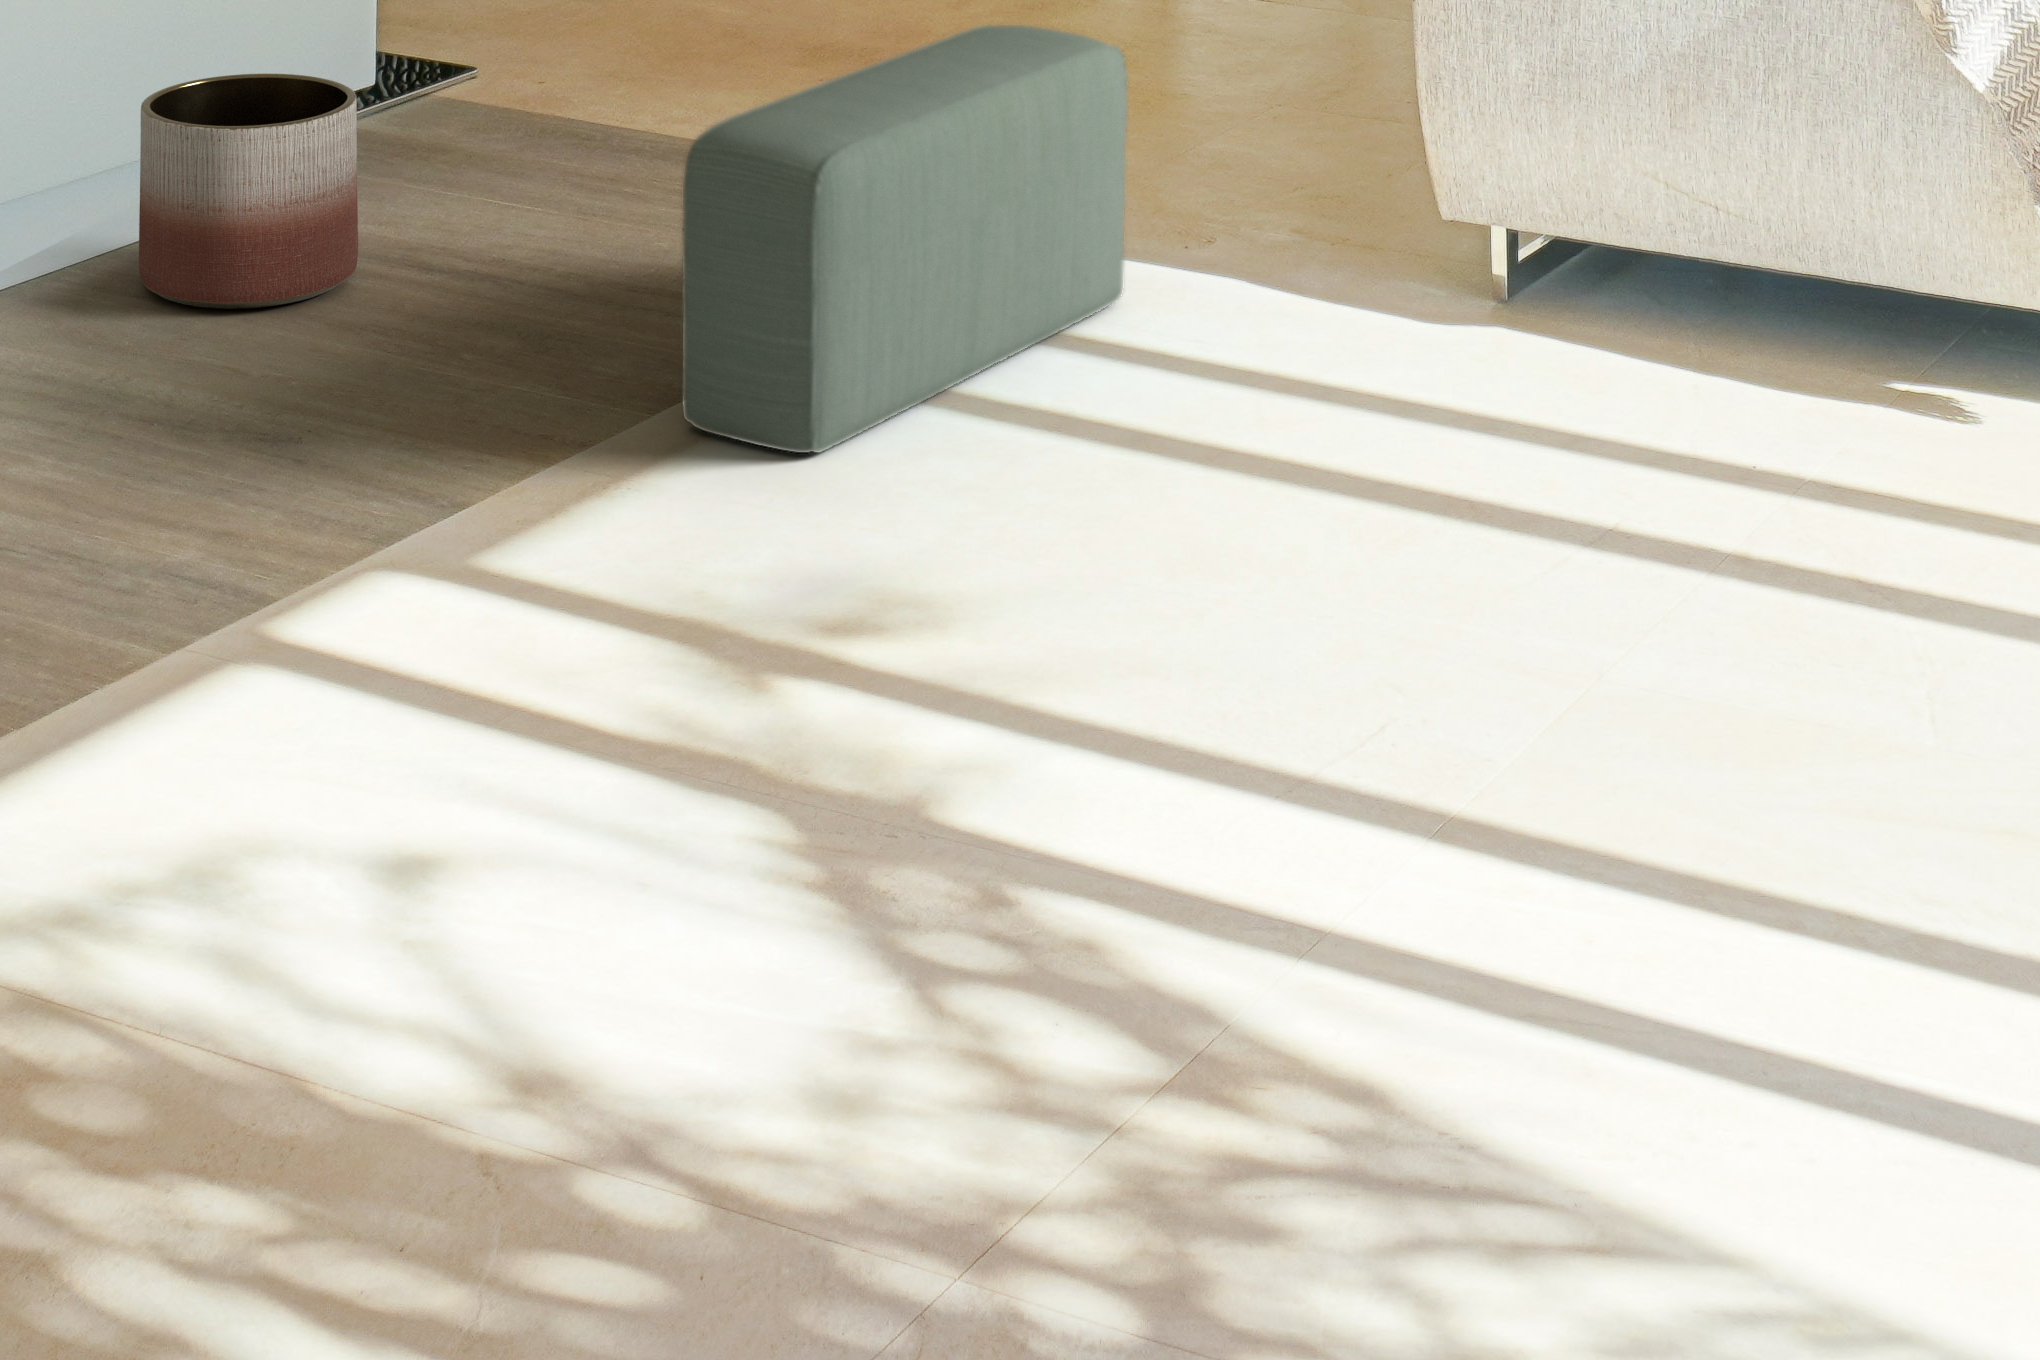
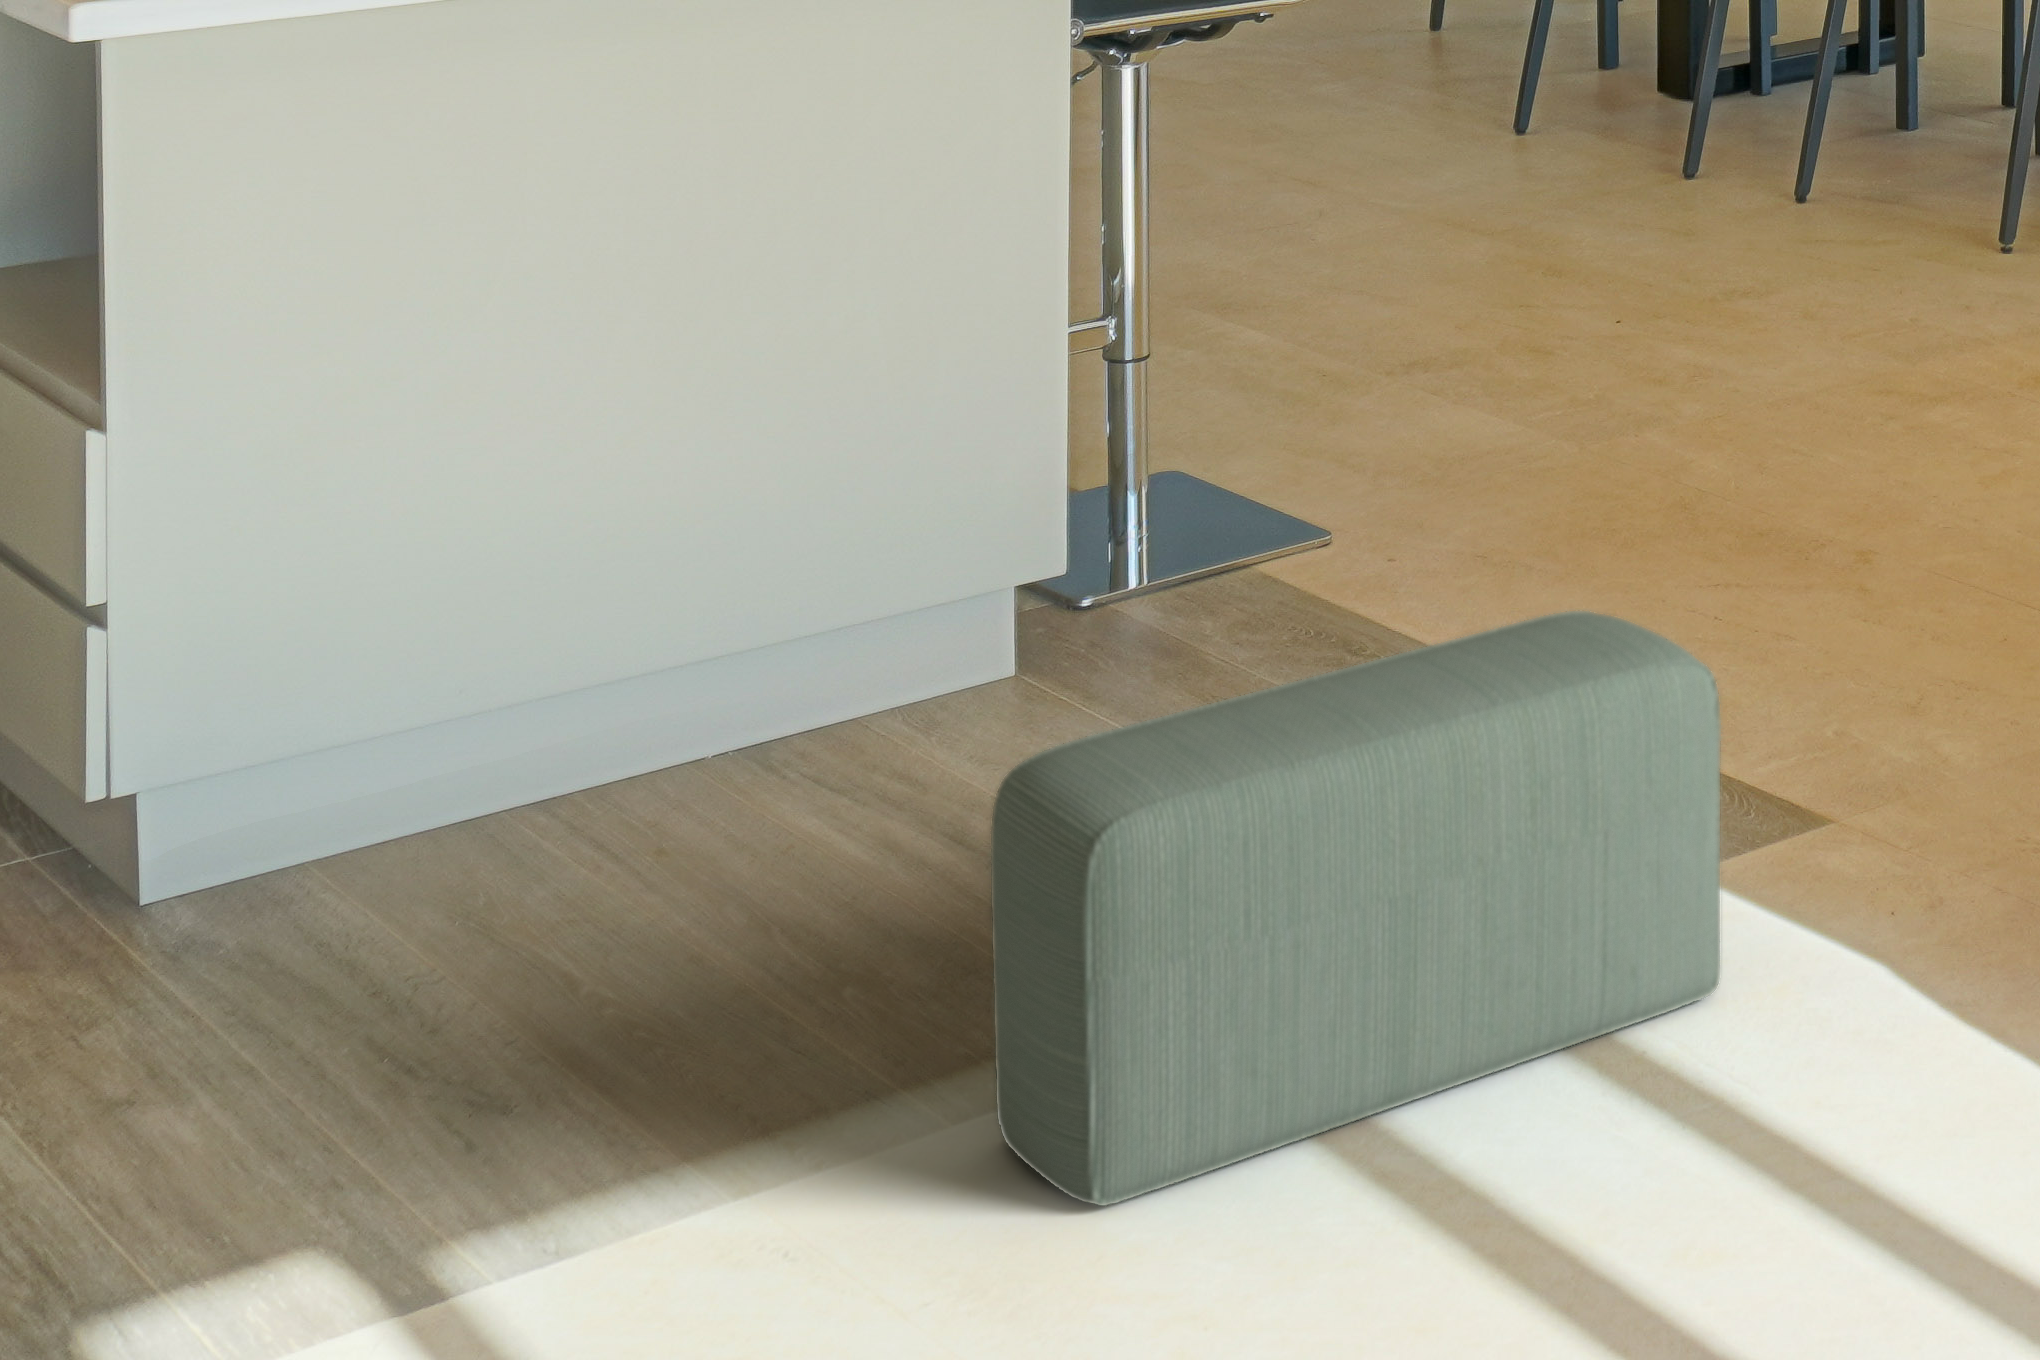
planter: present [139,74,358,309] -> none [641,580,905,880]

